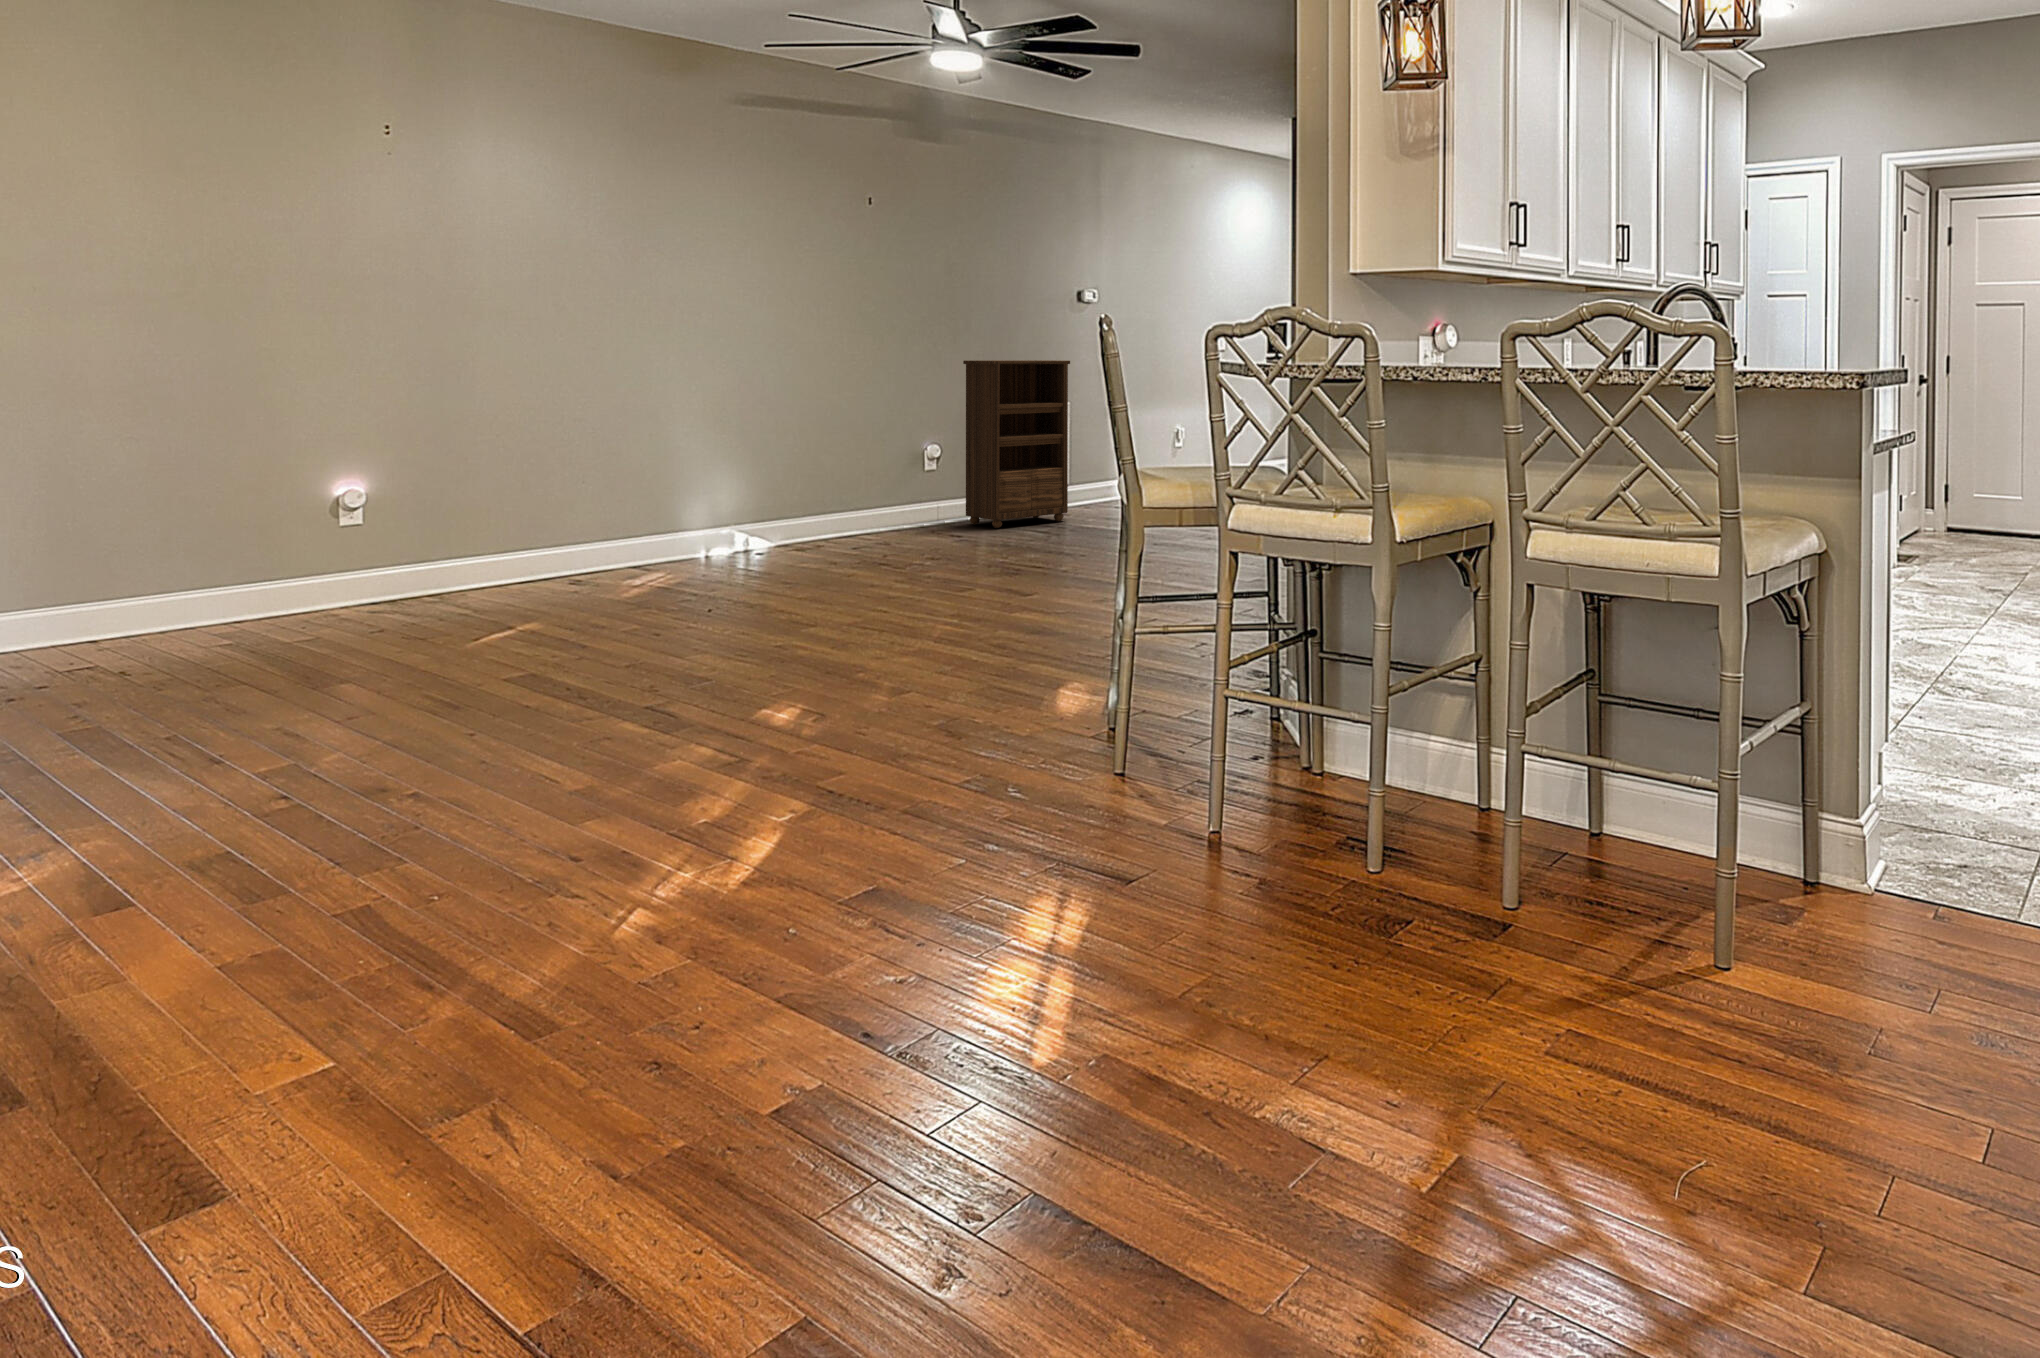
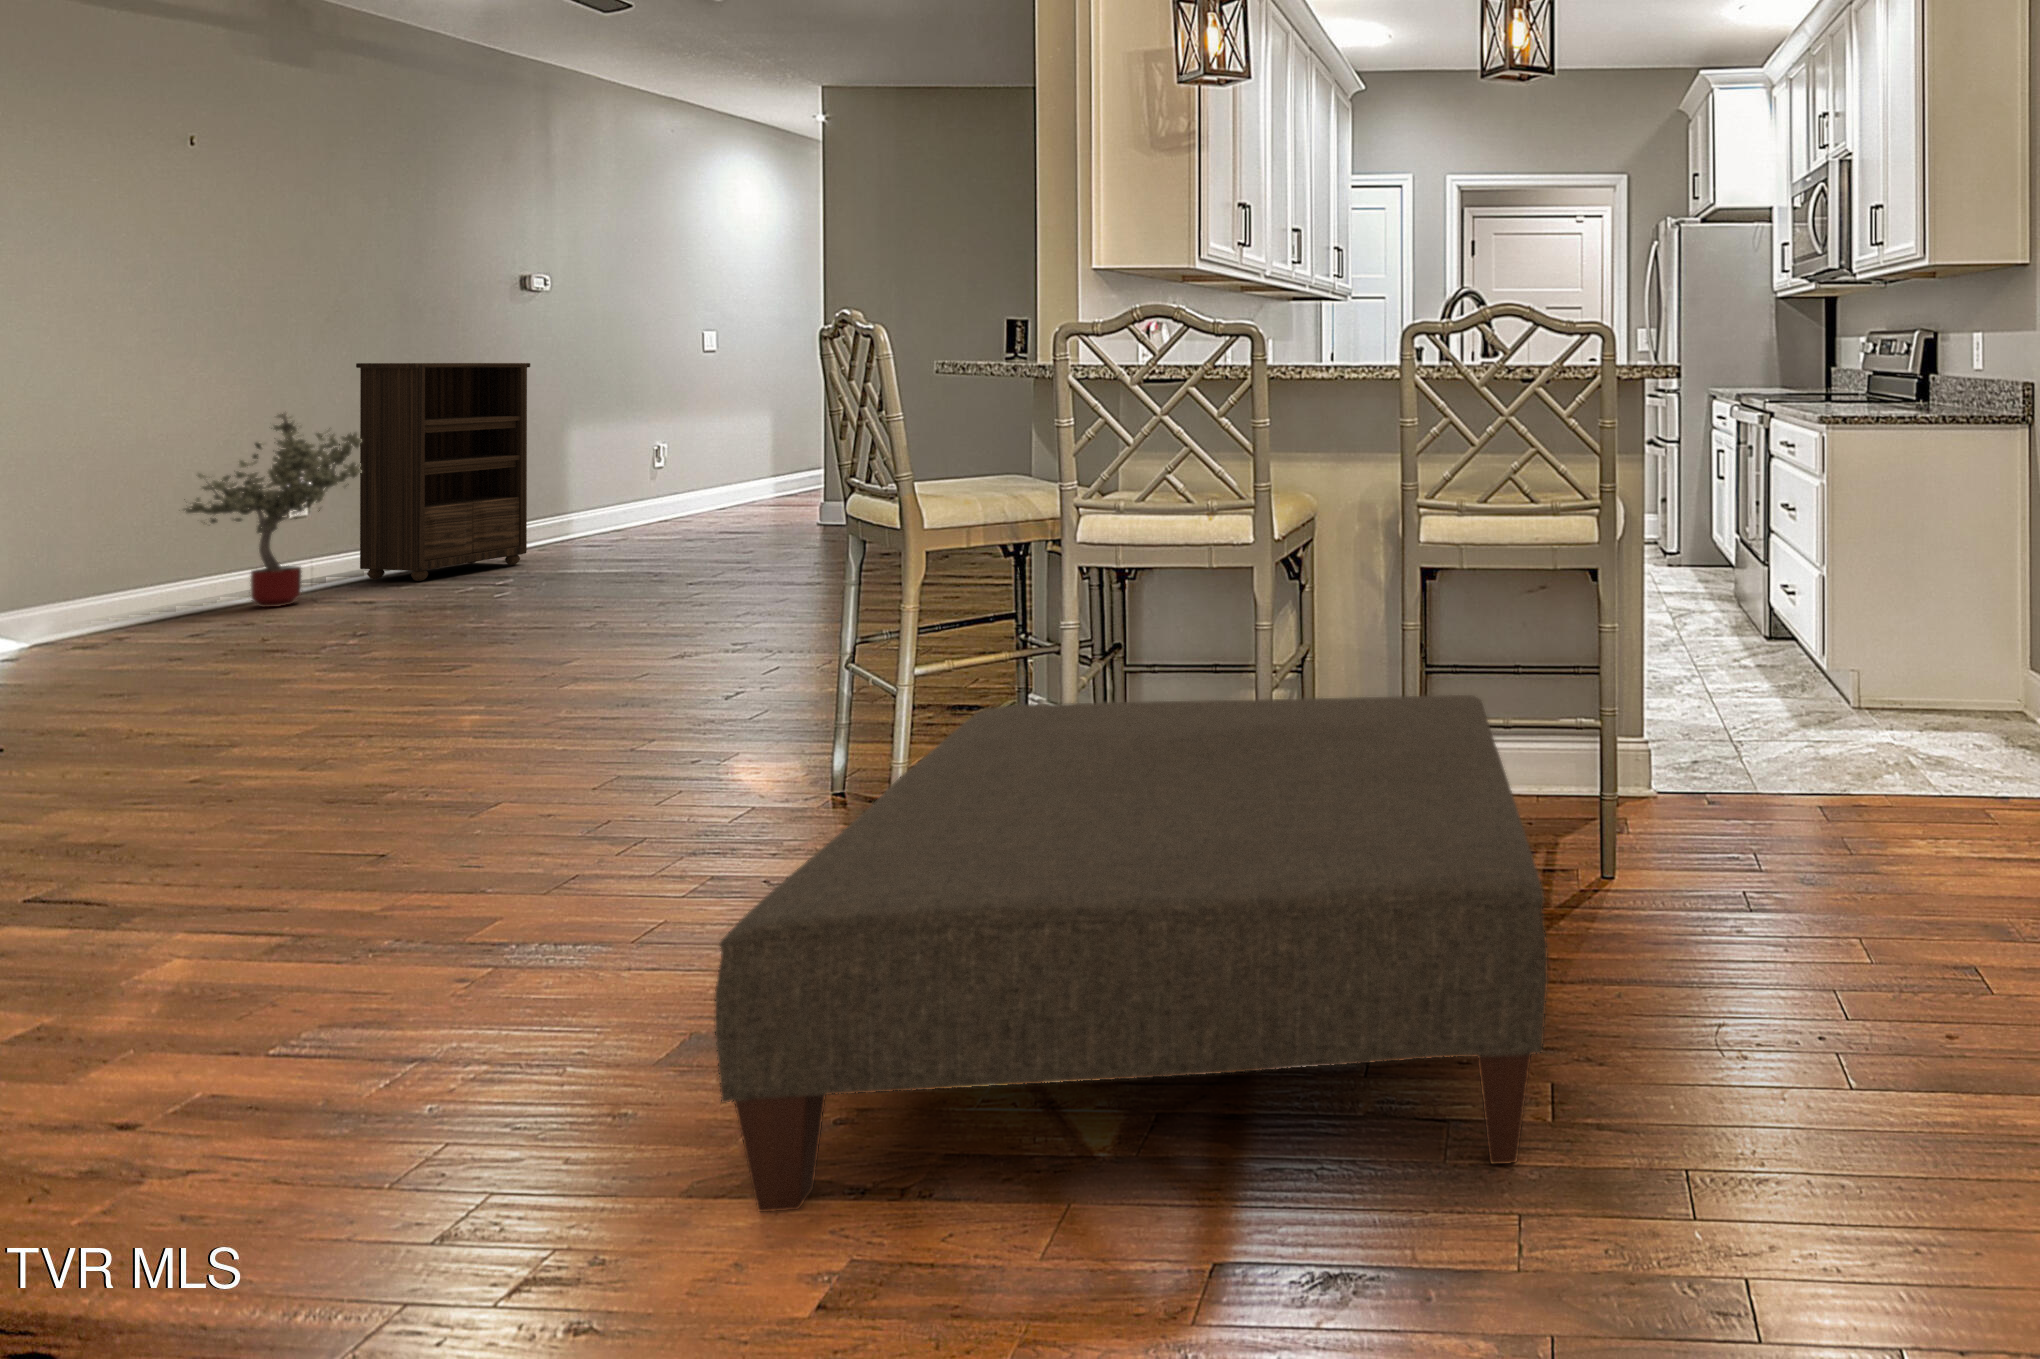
potted tree: none [856,396,961,539] -> present [179,413,361,607]
ottoman: none [785,671,1582,1197] -> present [715,695,1548,1212]

